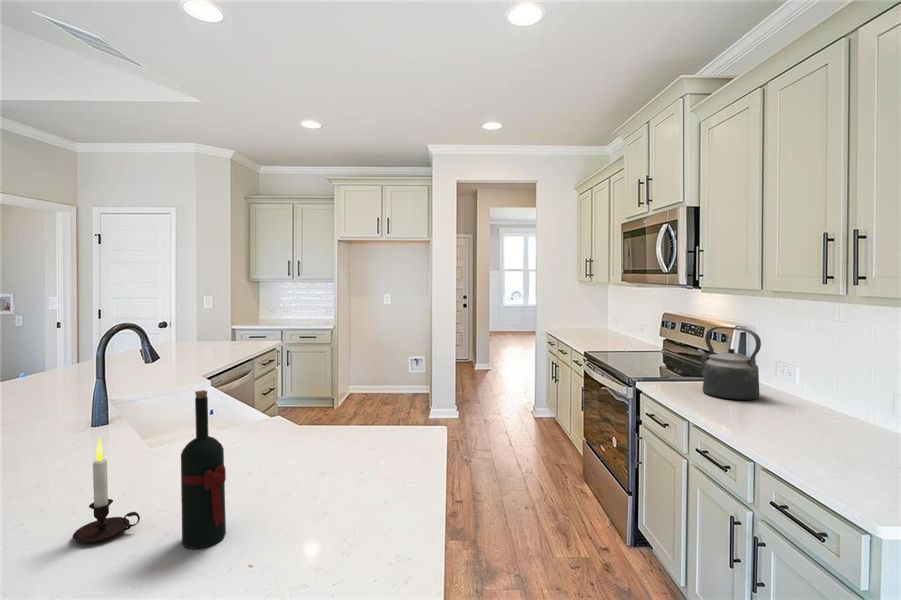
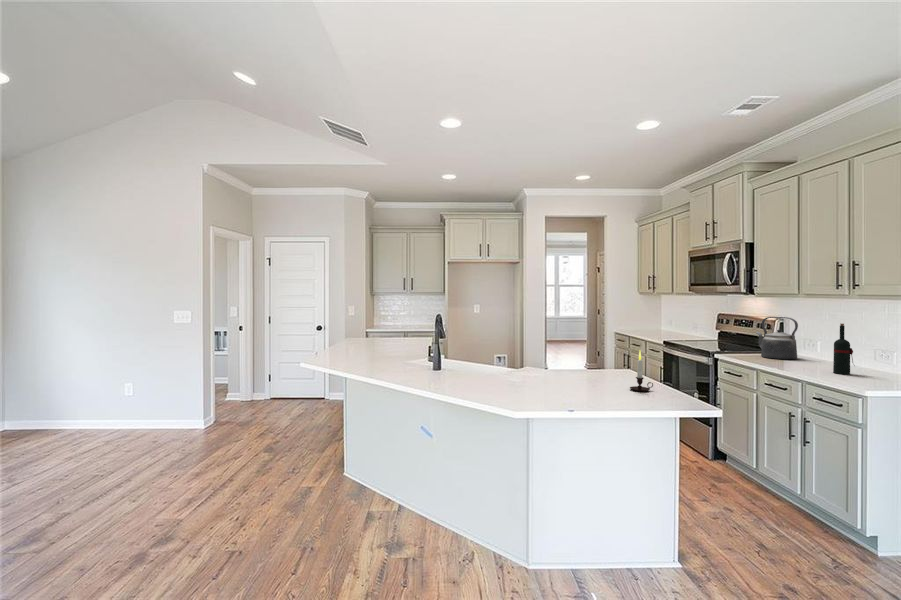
wine bottle: present [181,390,226,549] -> present [833,324,853,374]
candle: present [73,437,140,542] -> present [630,351,653,391]

